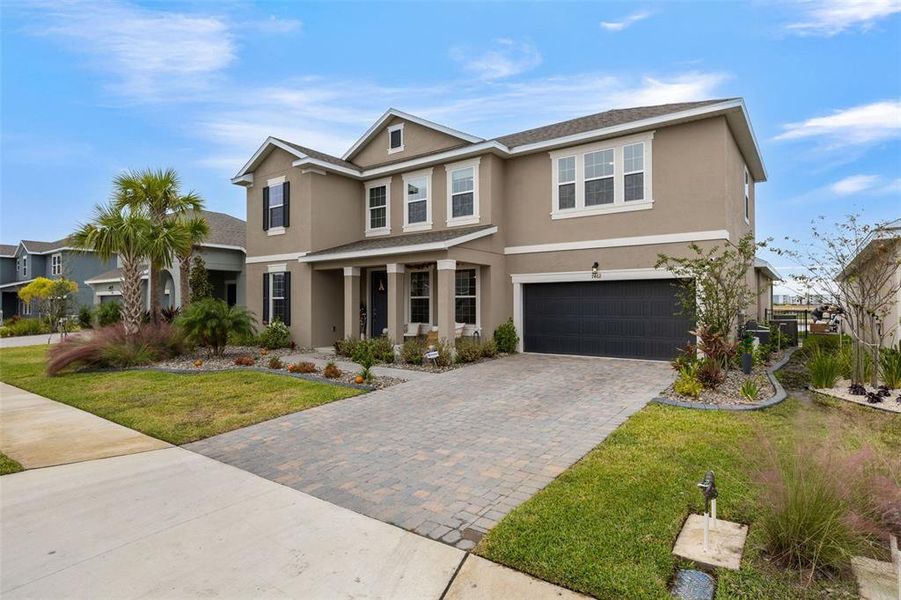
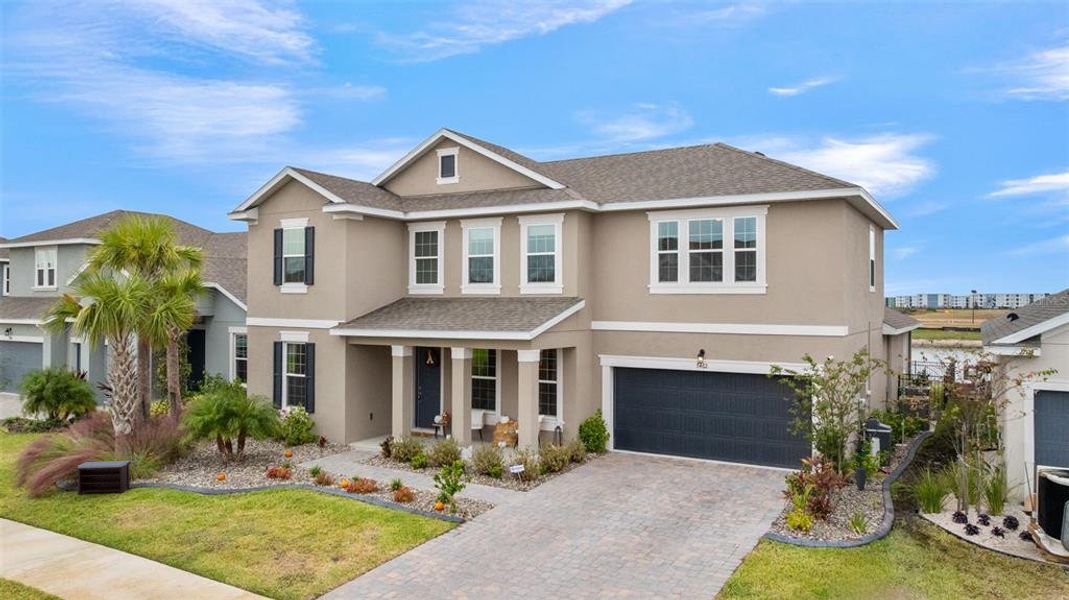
bench: none [80,348,125,373] -> present [76,461,131,495]

